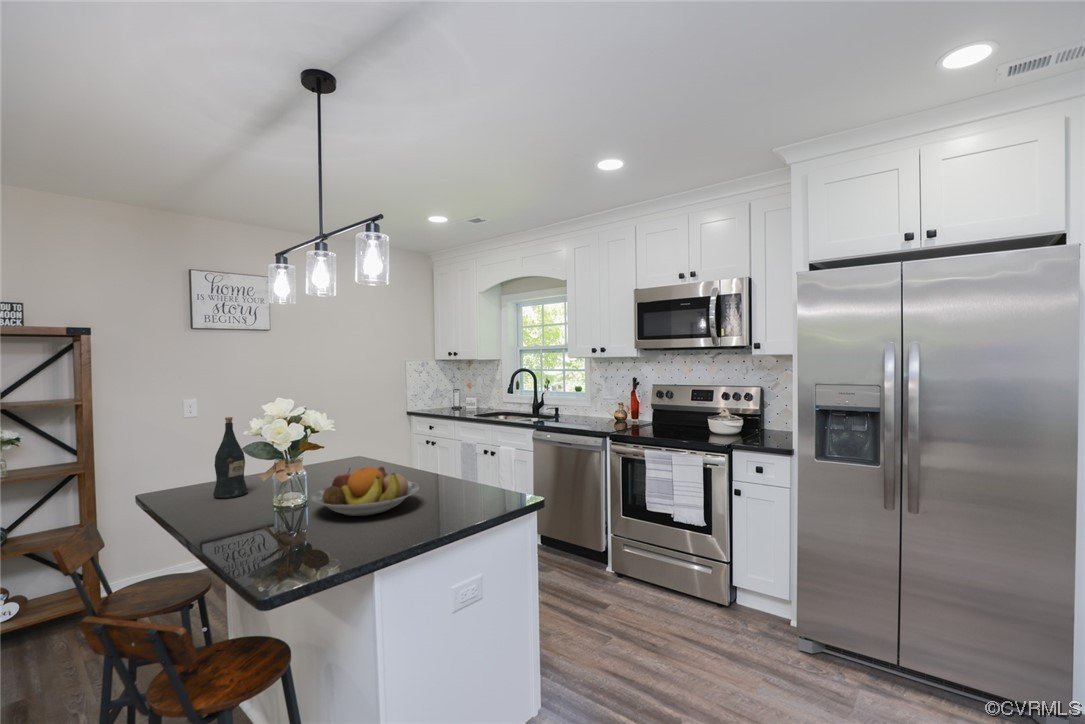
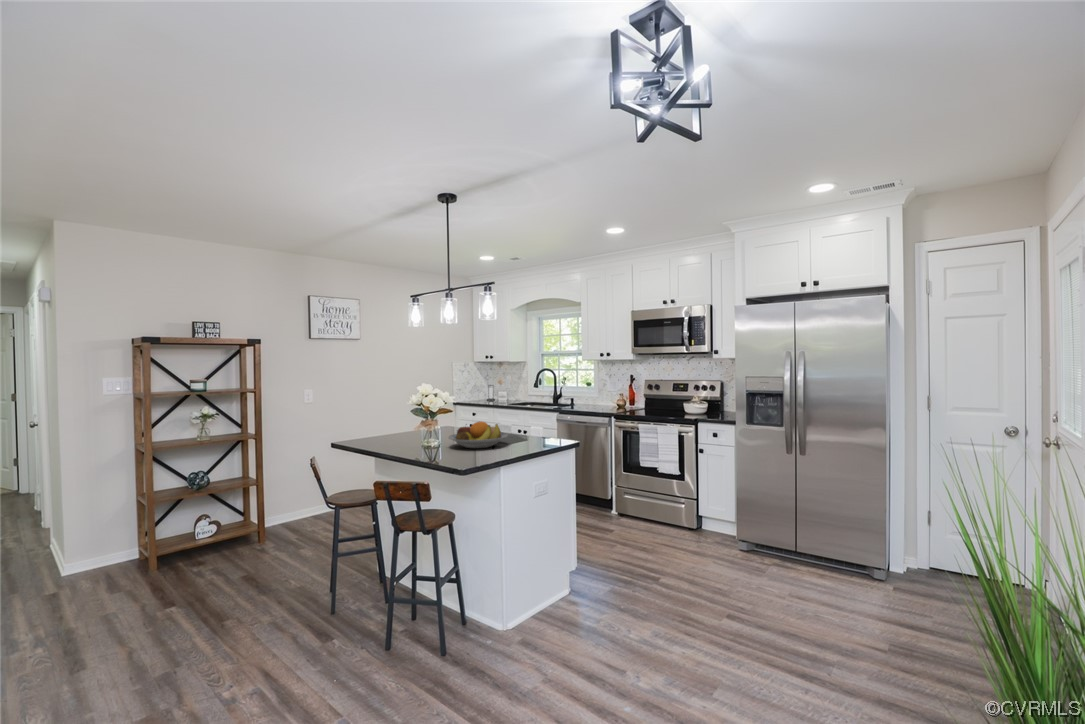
wine bottle: present [213,417,248,498] -> none [378,395,397,444]

